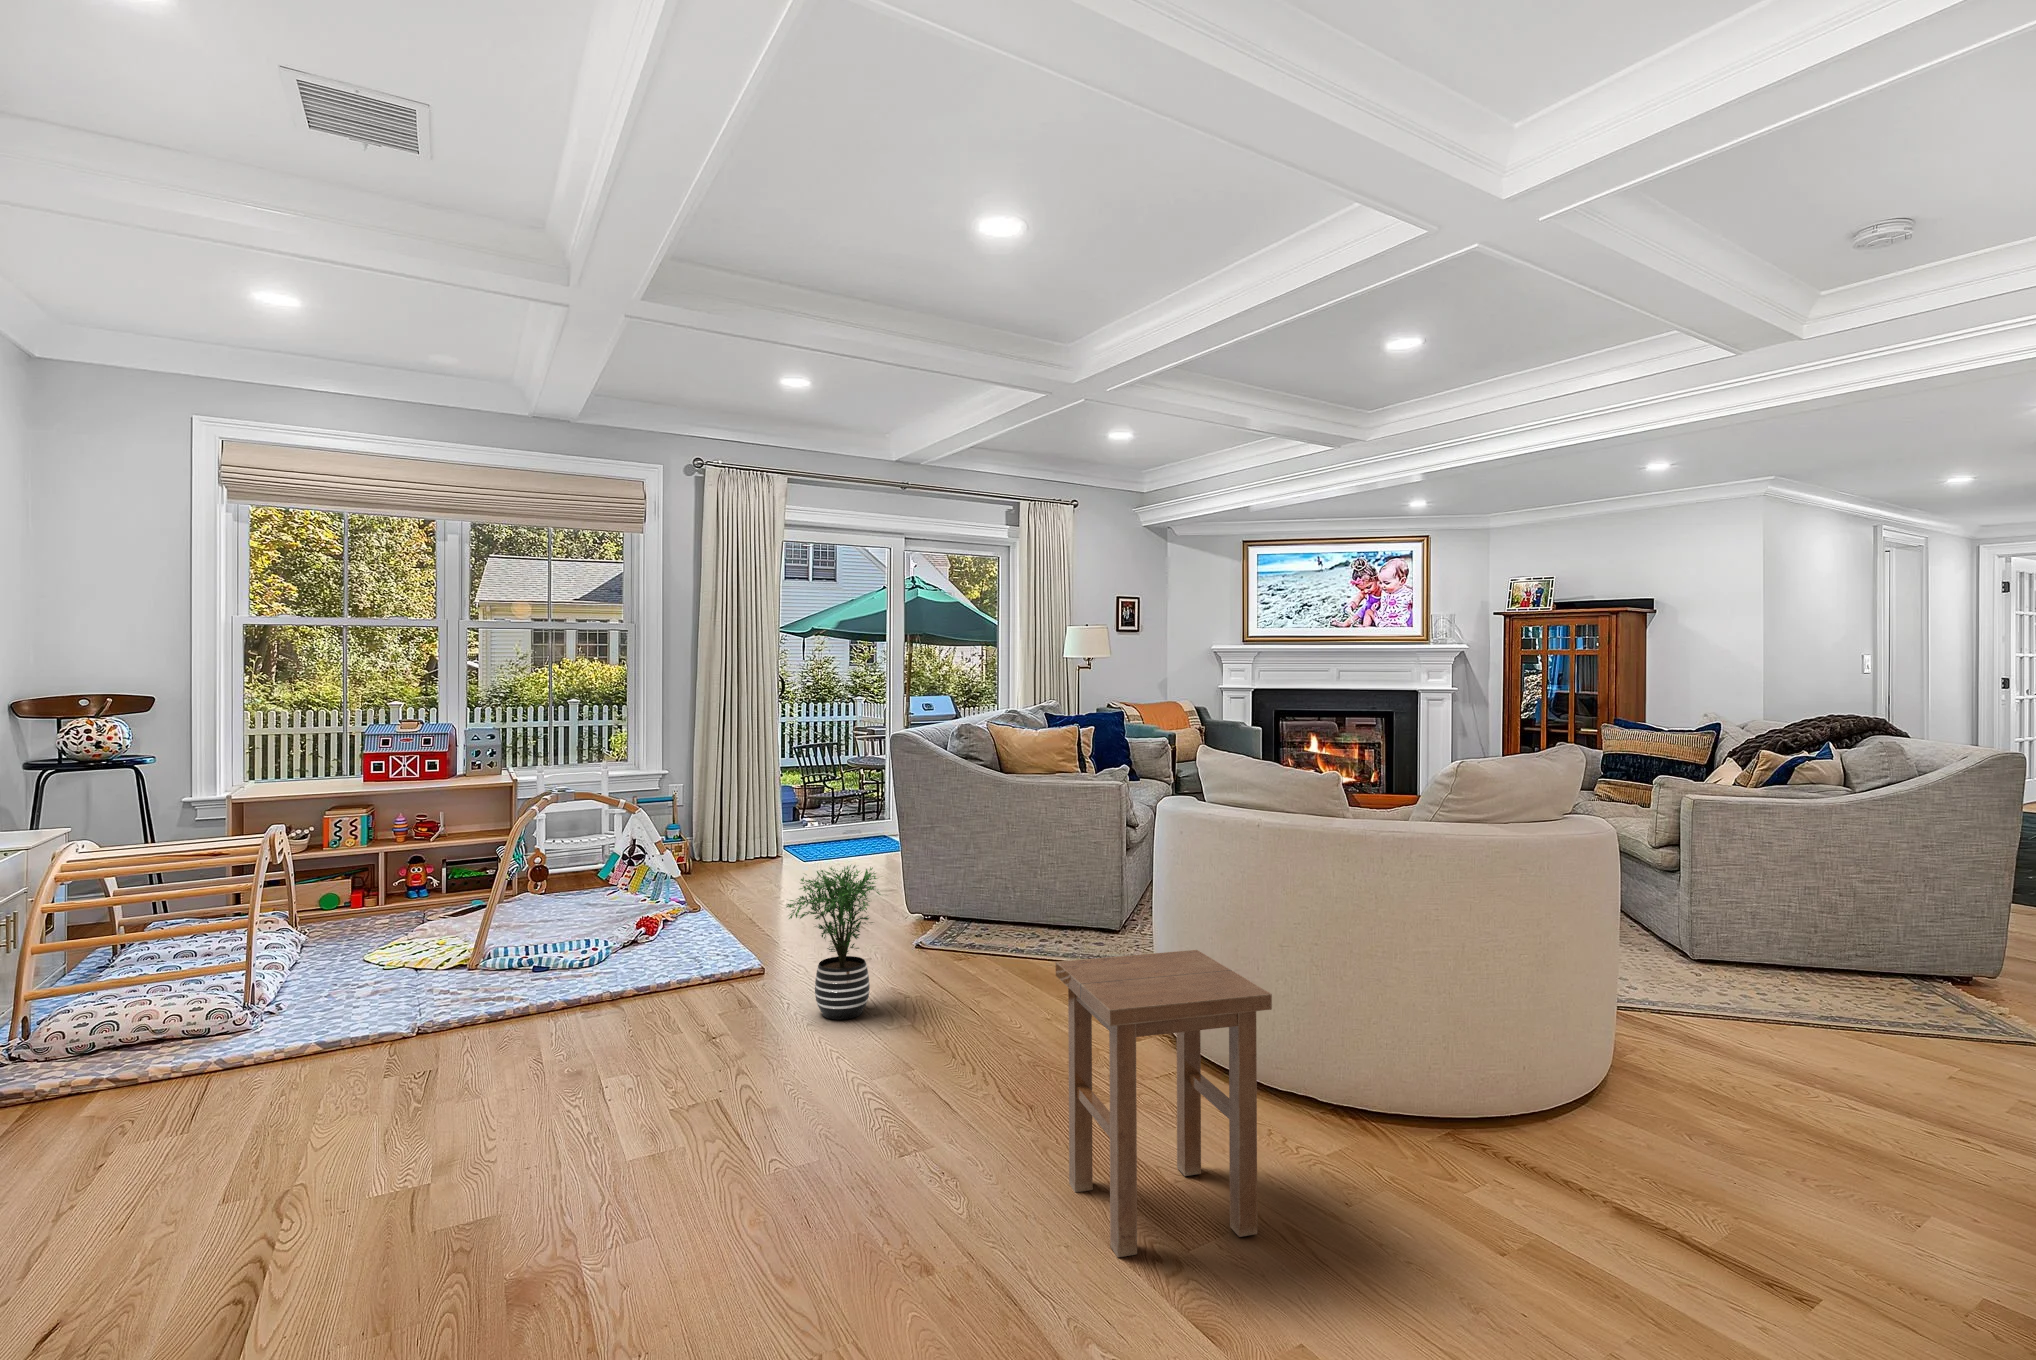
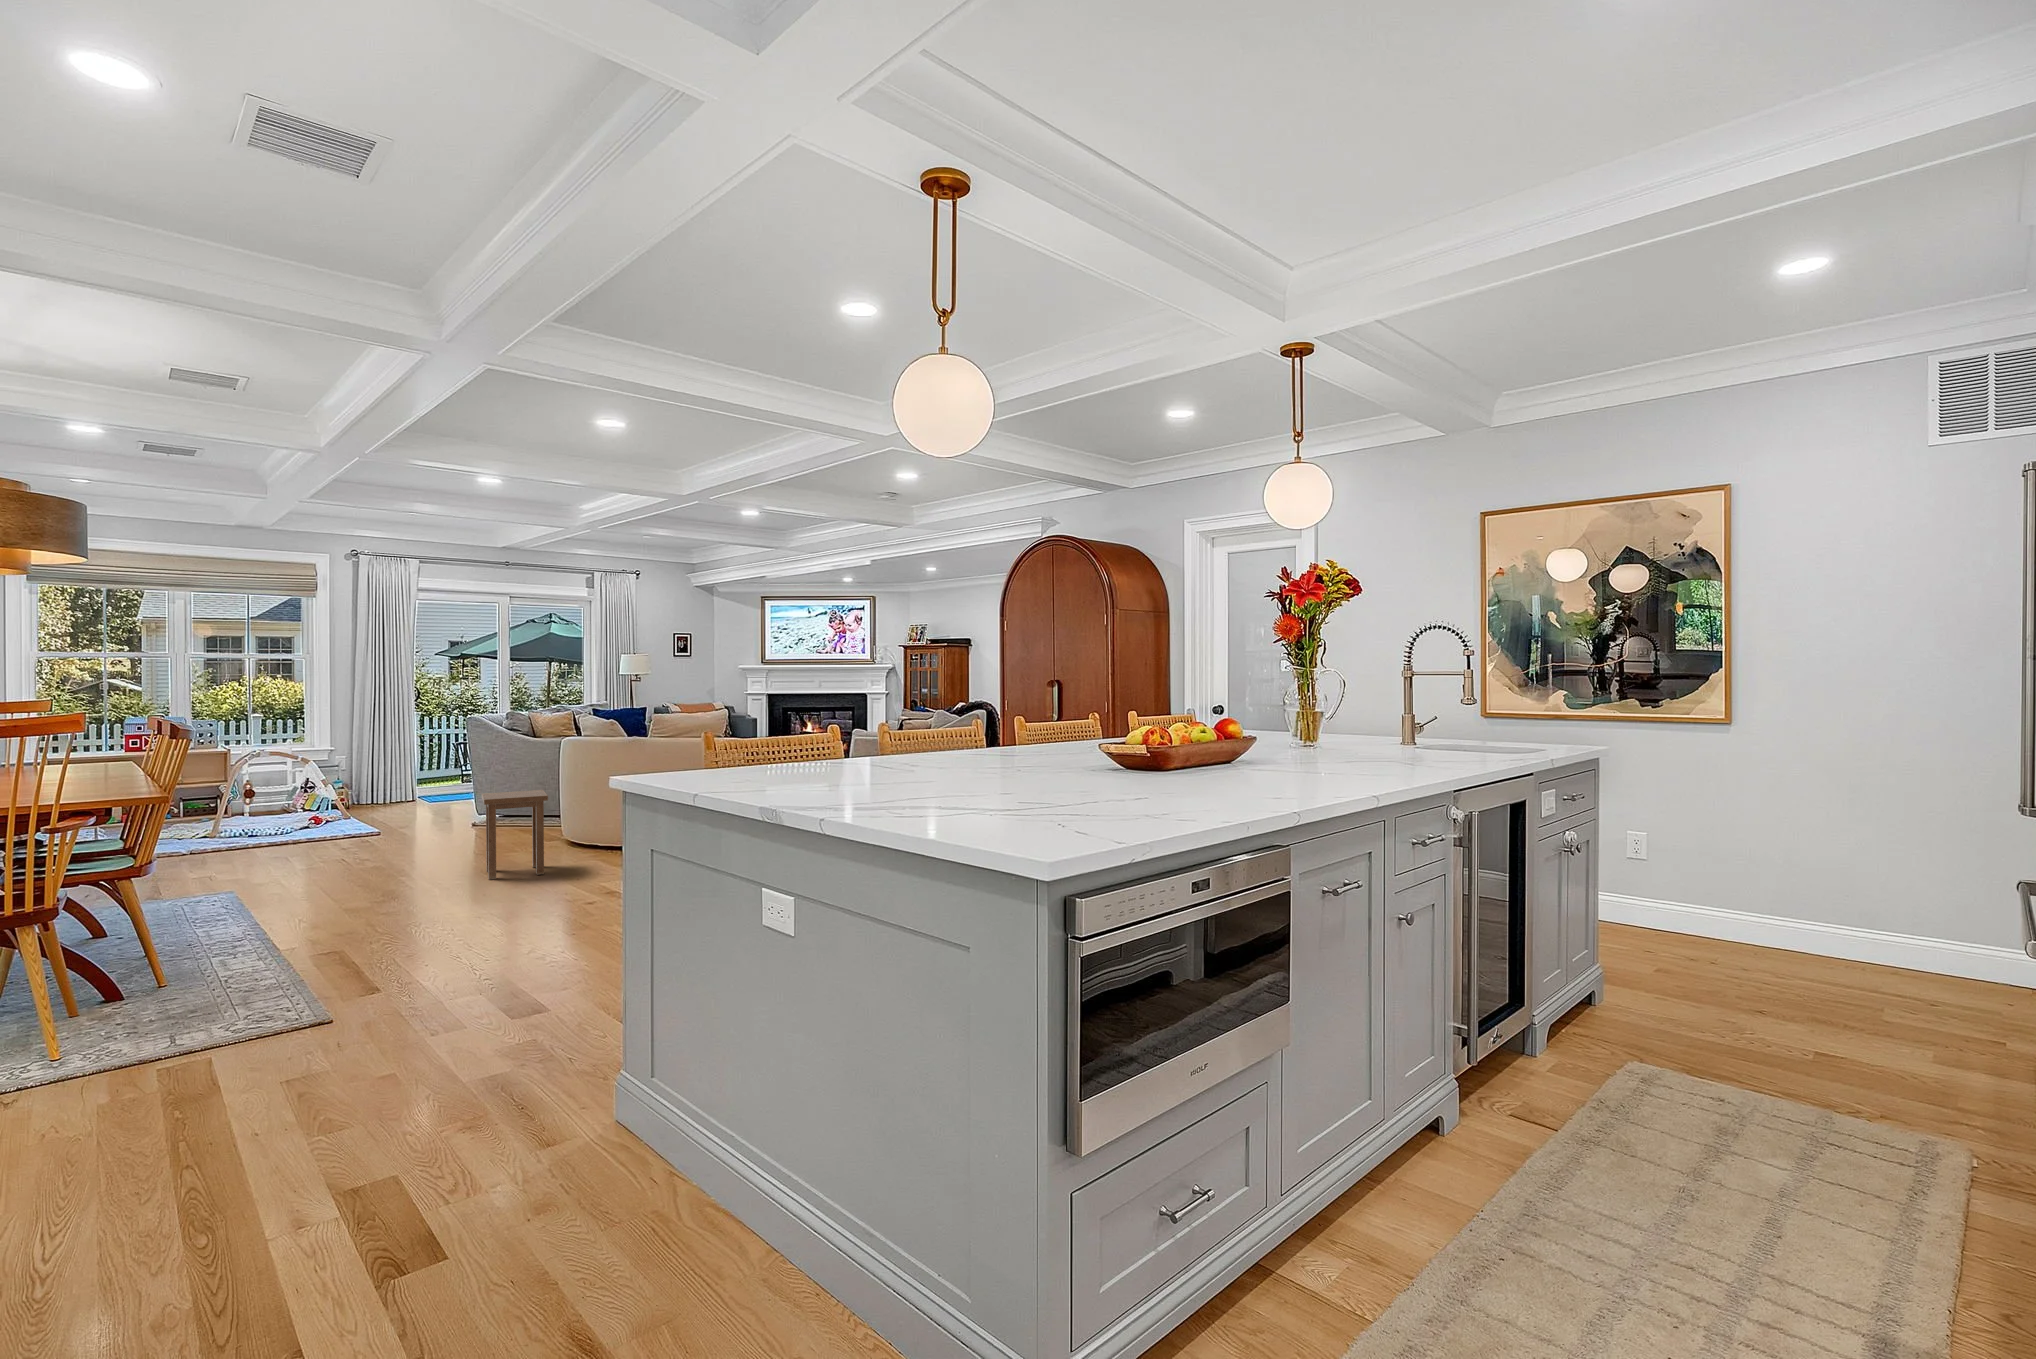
potted plant: present [786,865,881,1020] -> none [387,776,445,846]

